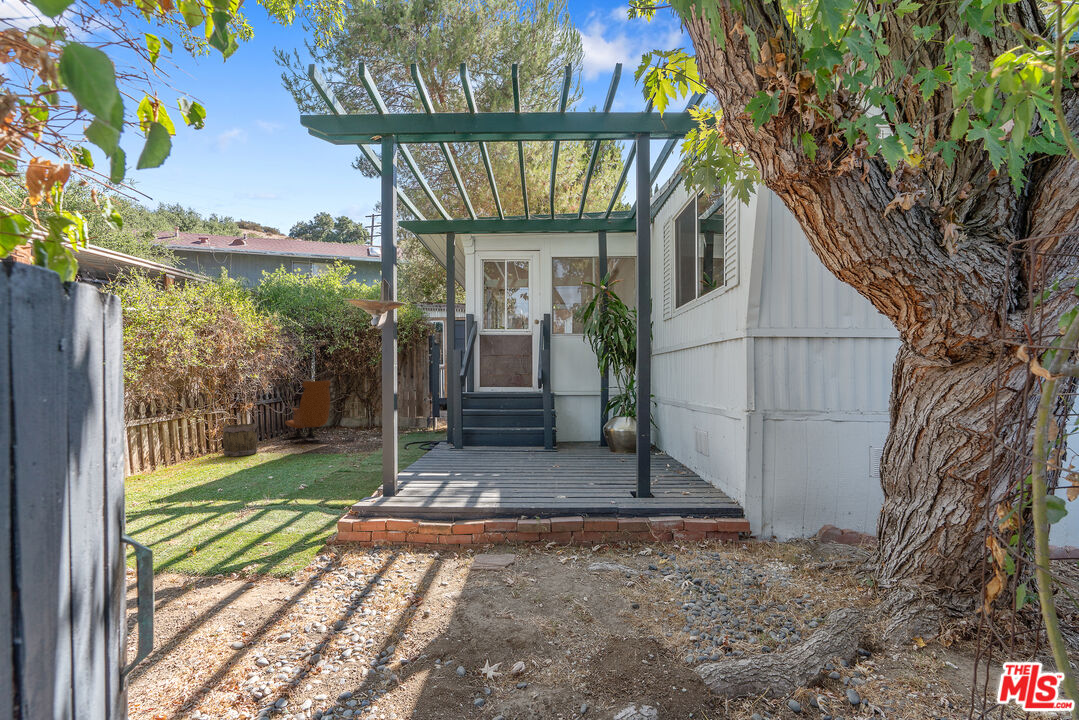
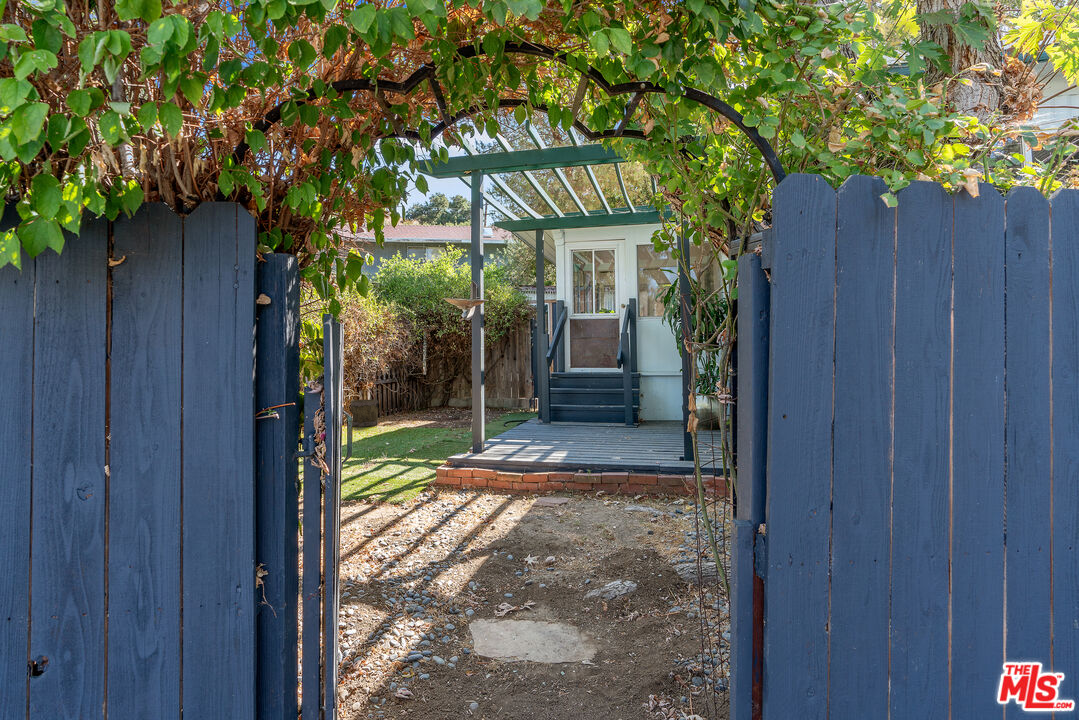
lounge chair: present [285,381,331,442] -> none [400,362,439,417]

